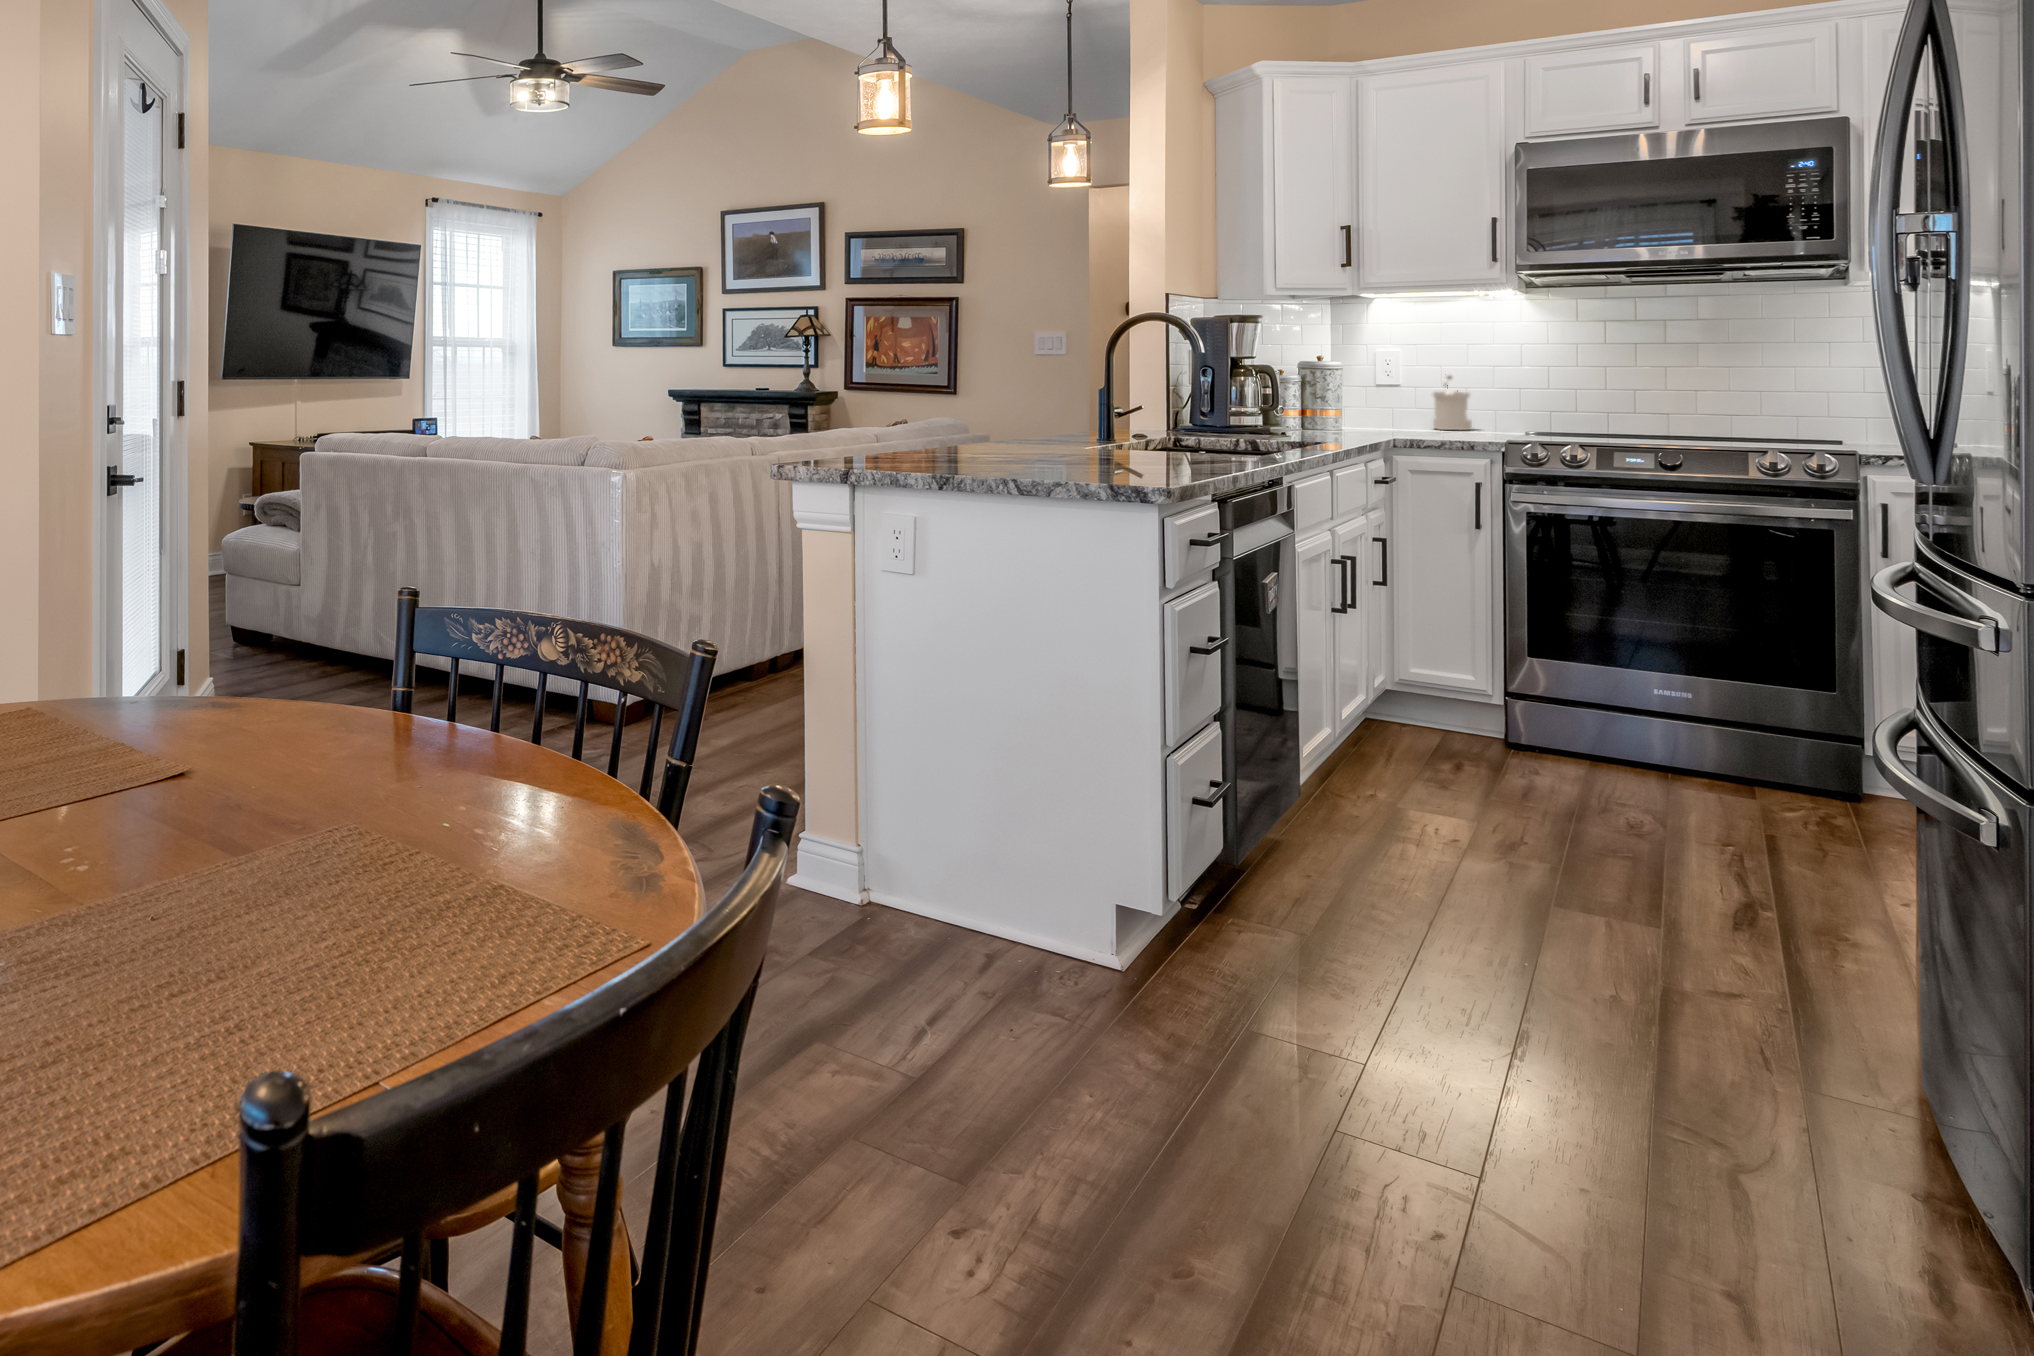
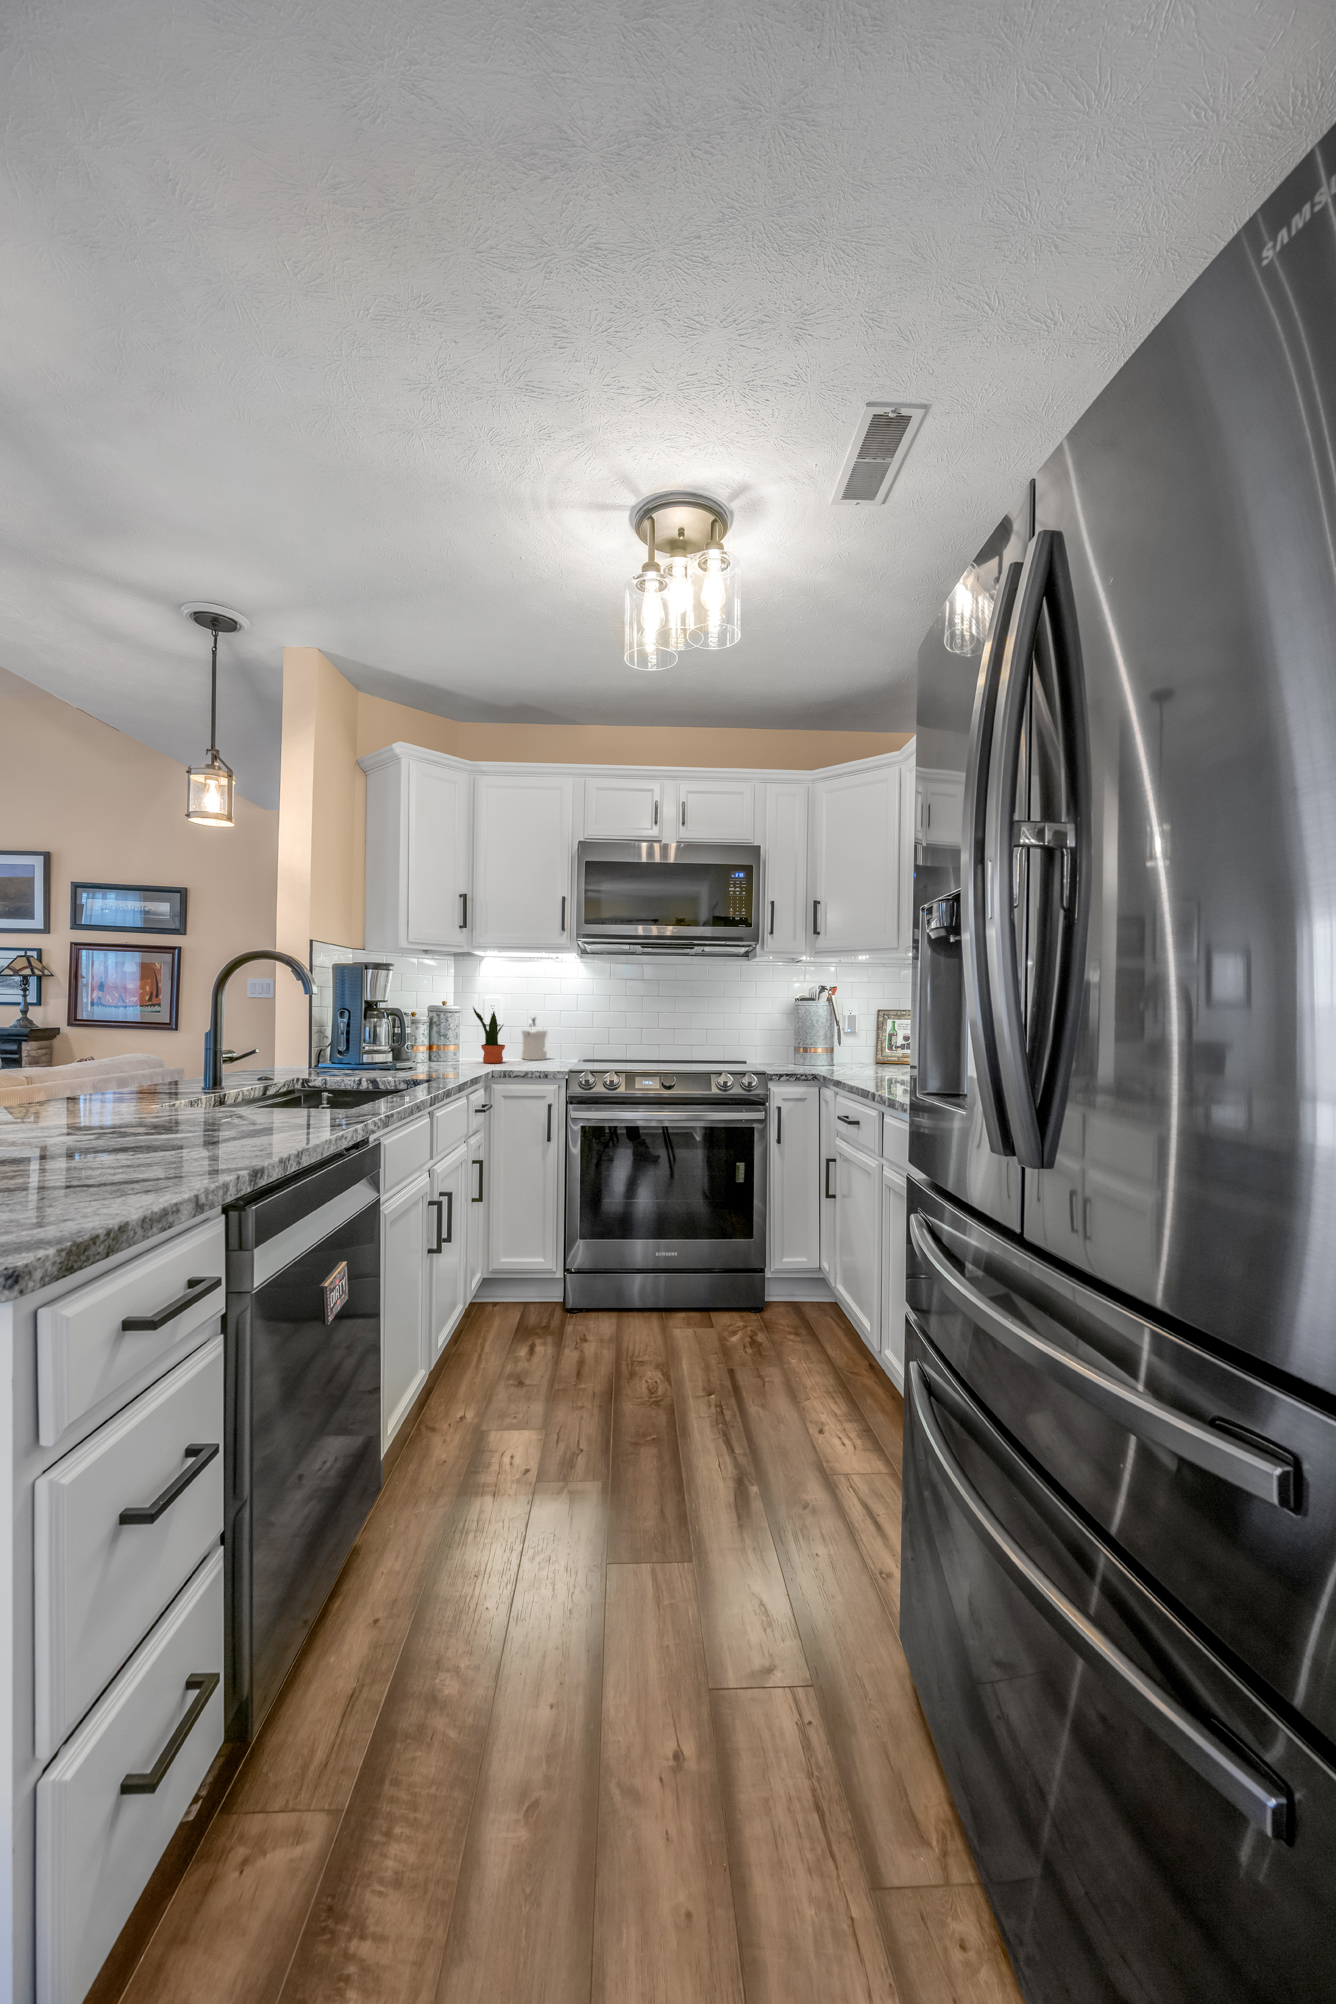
potted plant: none [1360,361,1409,432] -> present [473,1007,505,1063]

